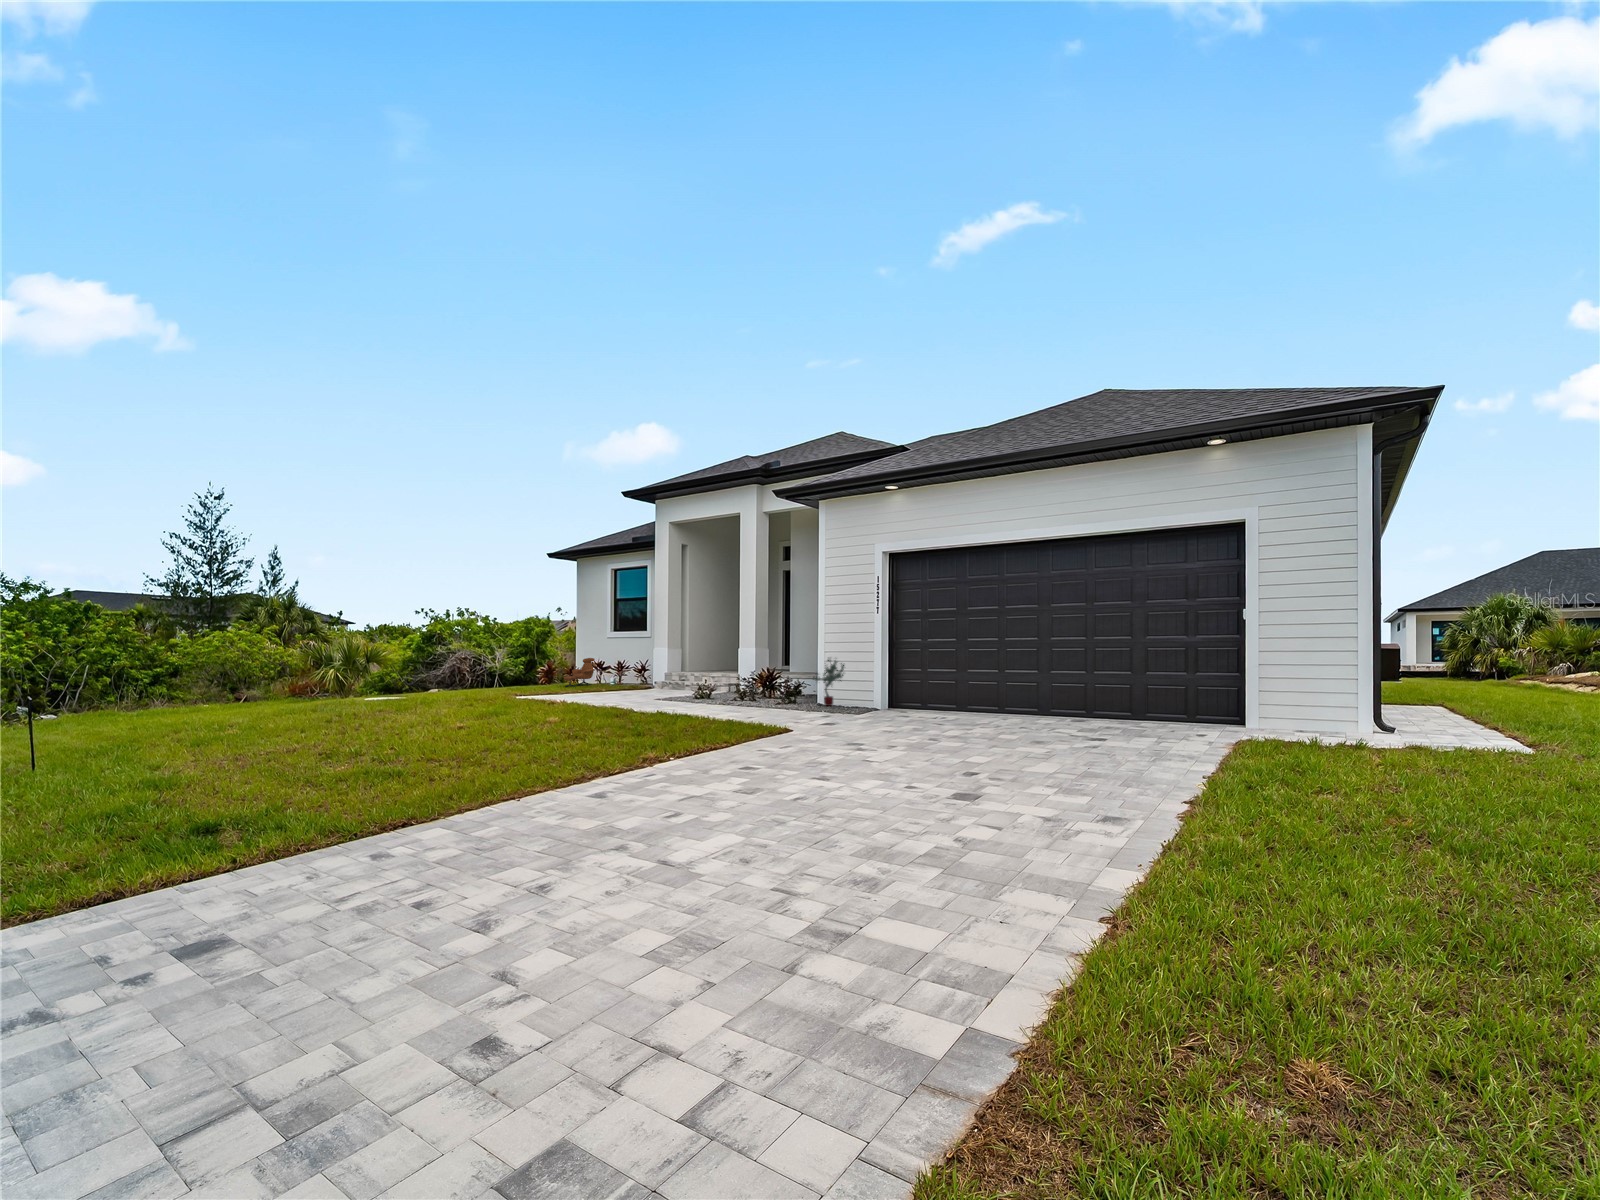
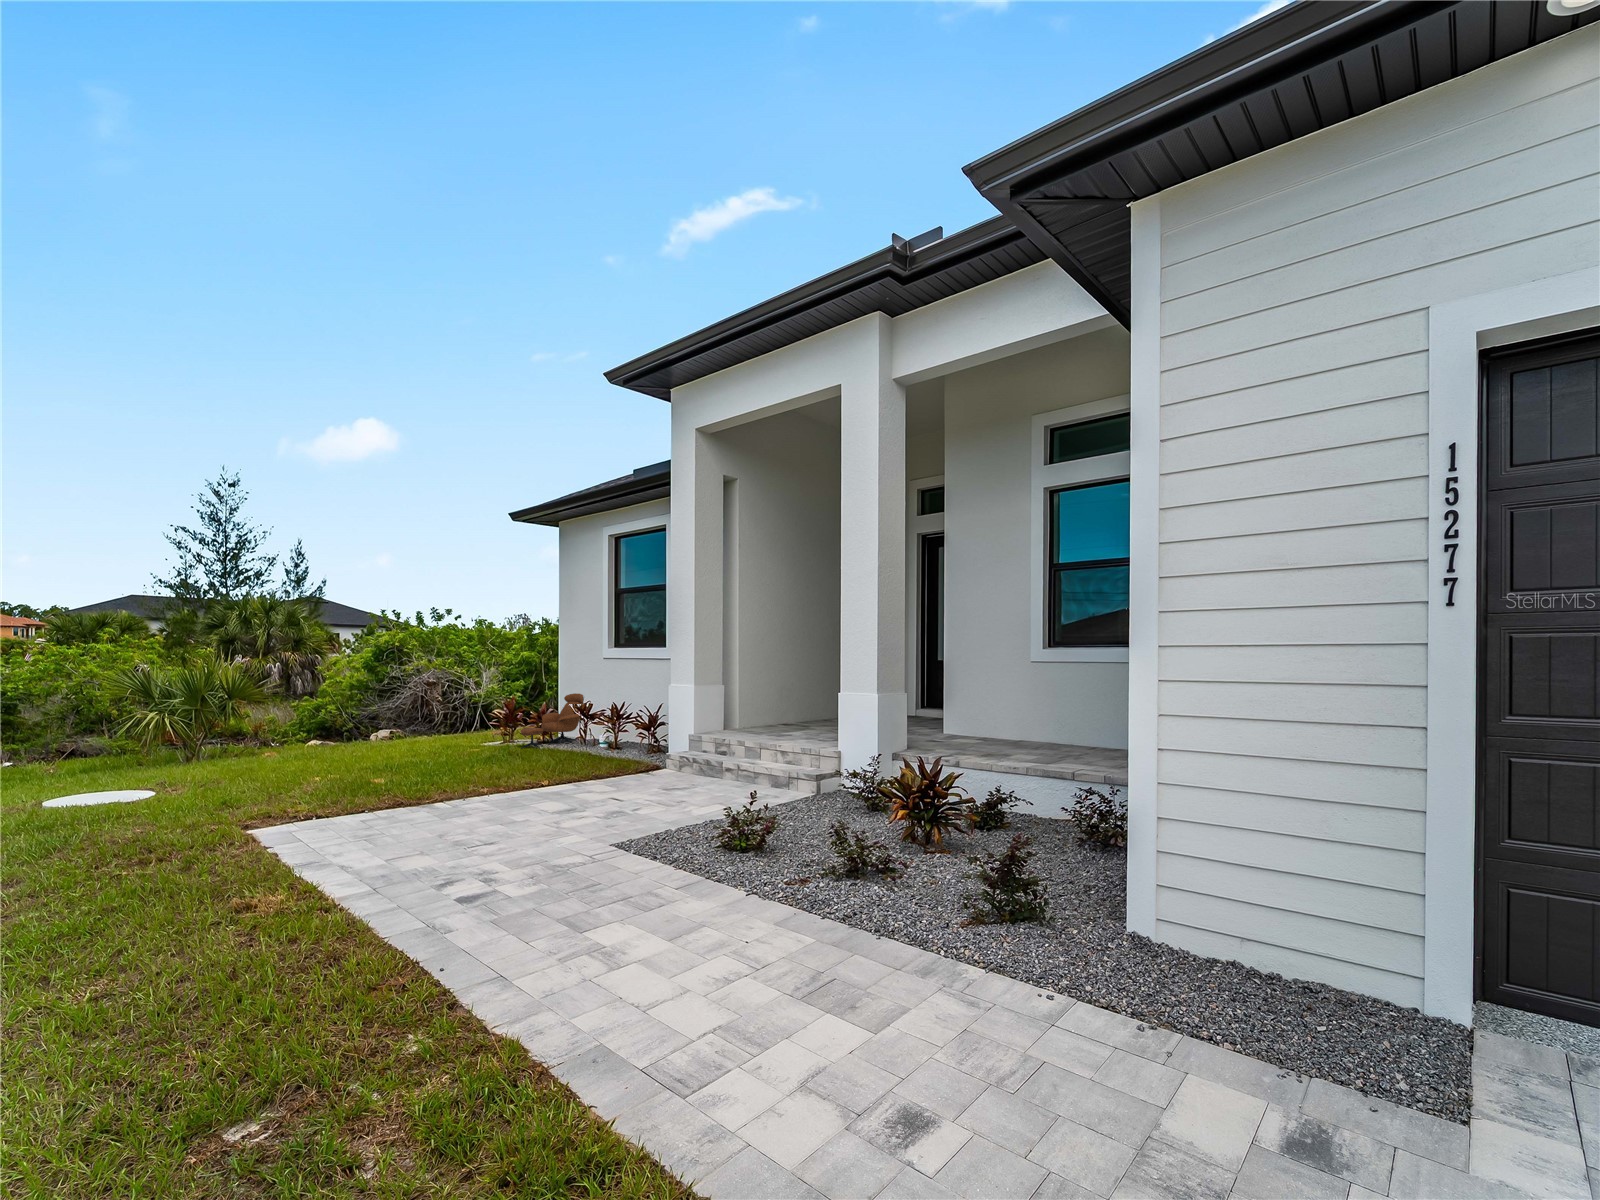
potted tree: present [813,659,844,706] -> none [1137,780,1344,1009]

